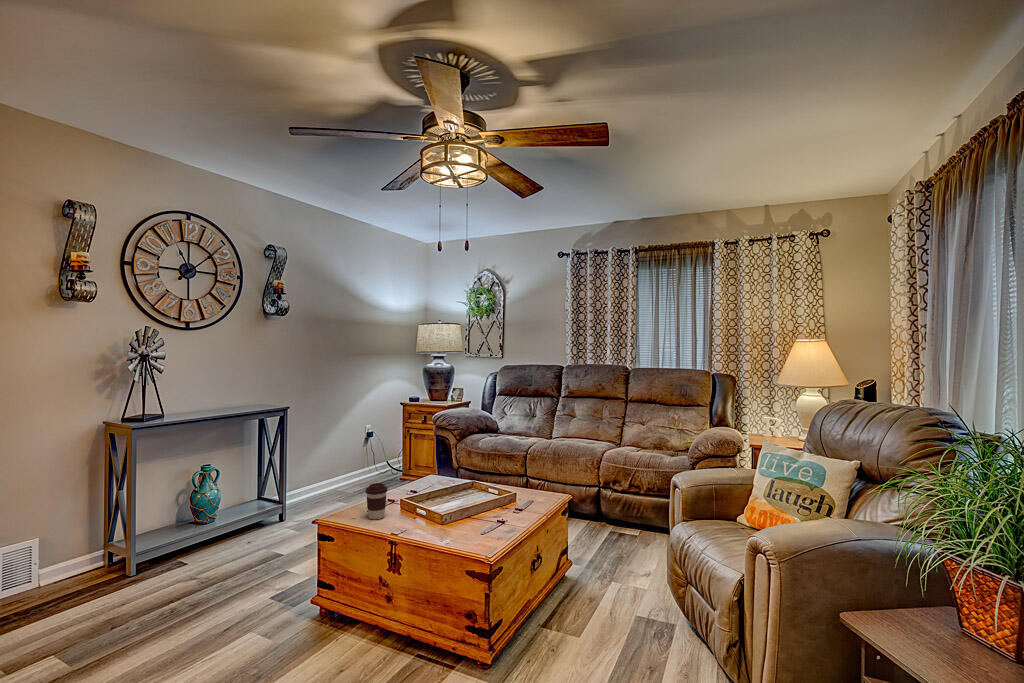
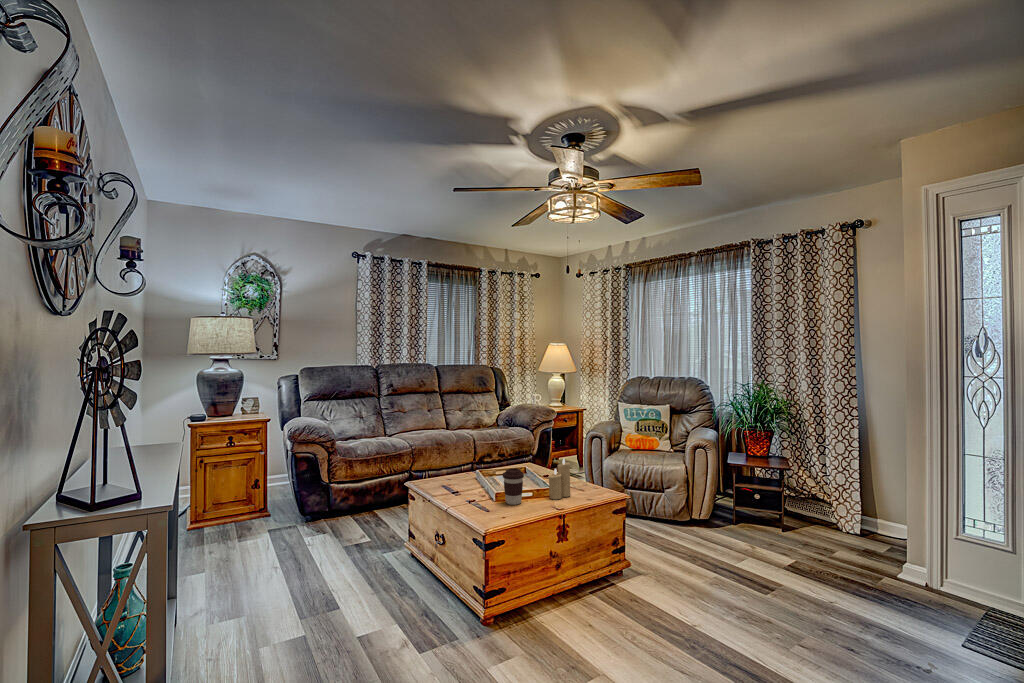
candle: none [400,489,427,533] -> present [549,459,570,499]

